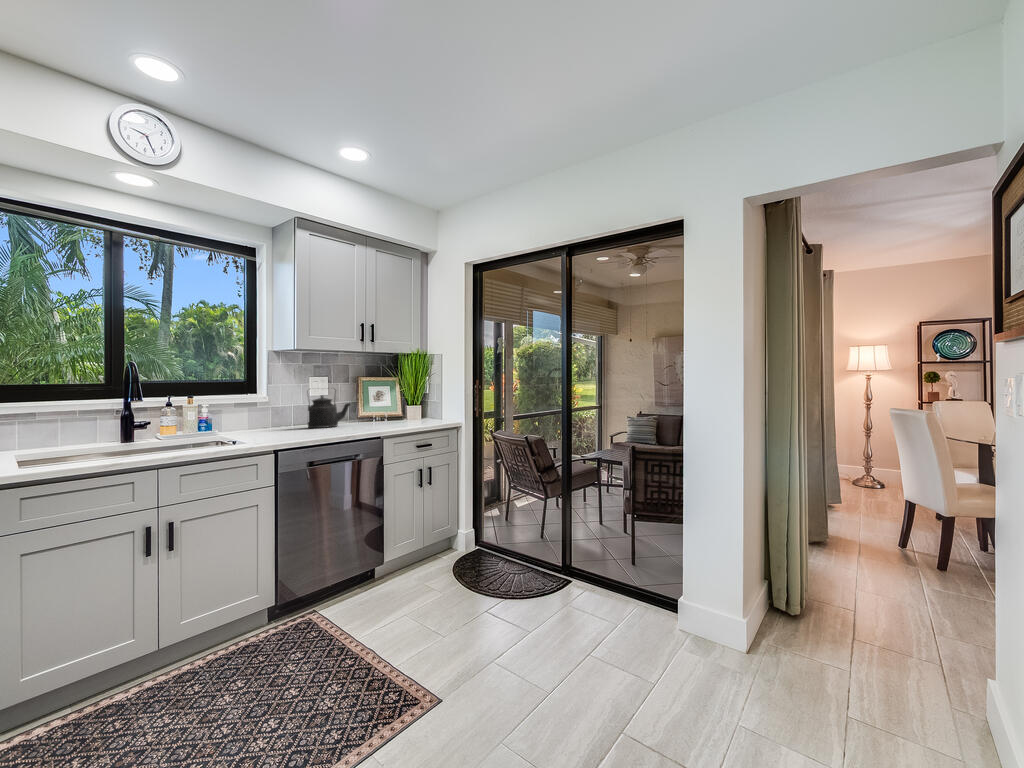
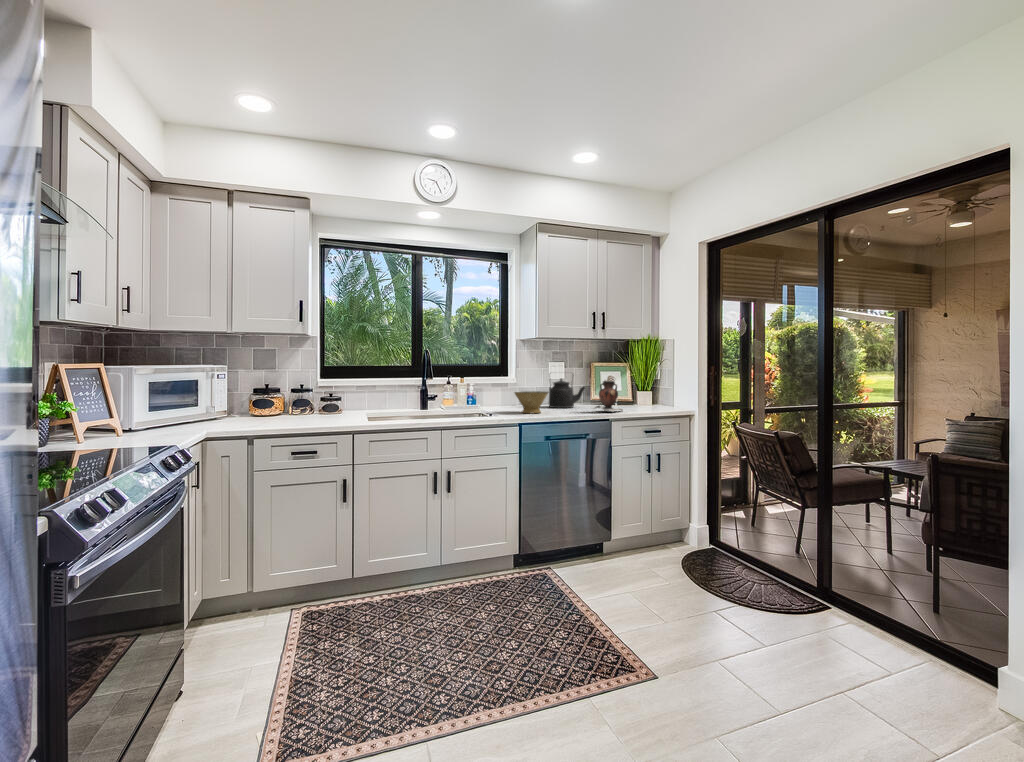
vase: none [356,394,393,426] -> present [594,381,622,412]
bowl: none [262,408,307,435] -> present [515,391,549,413]

